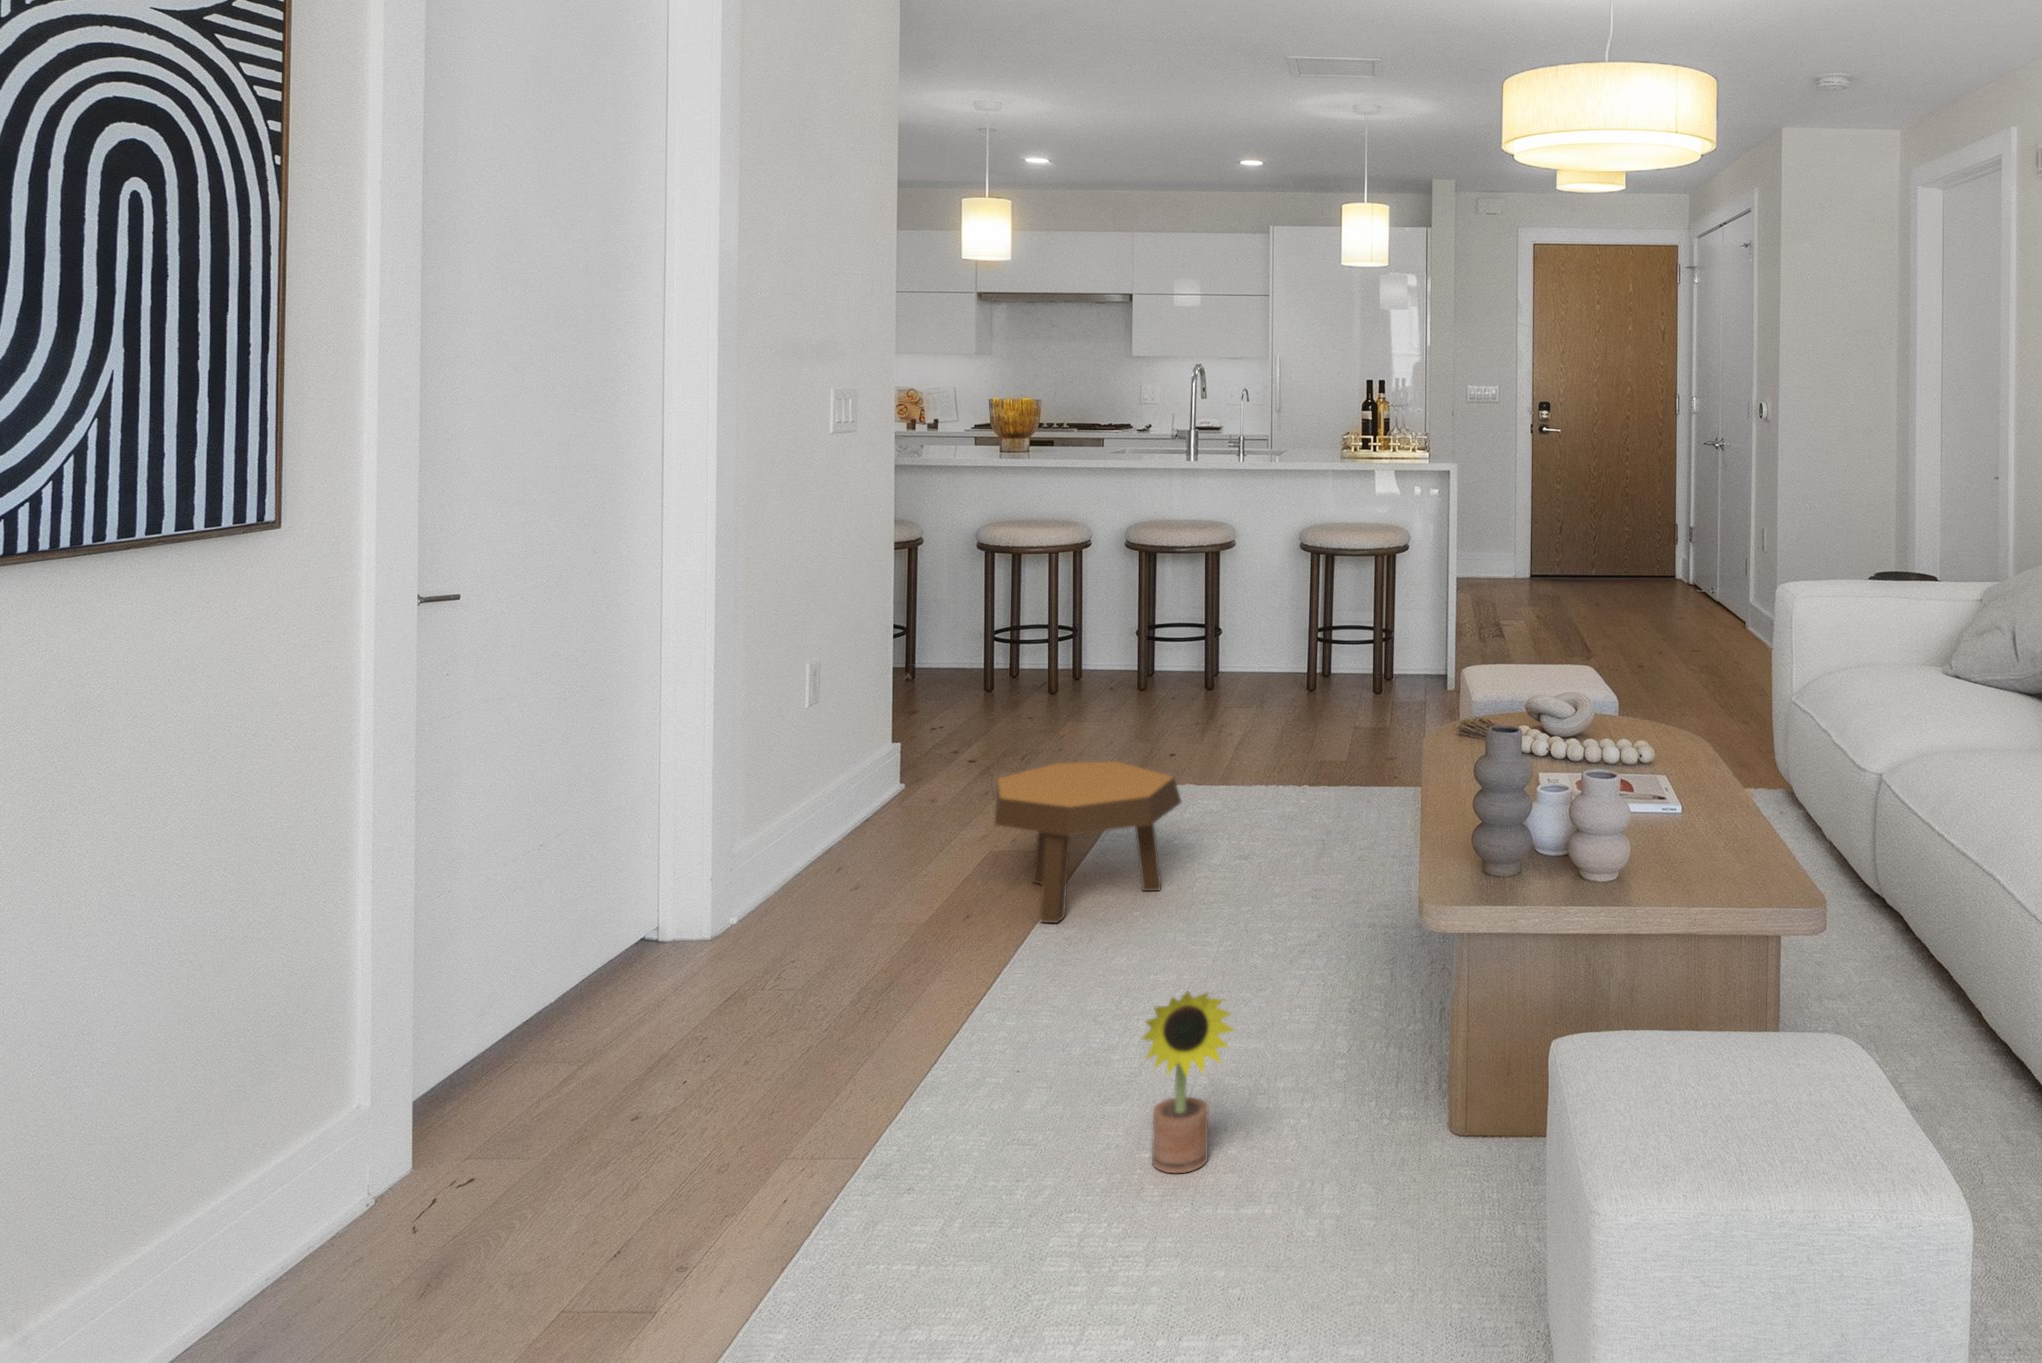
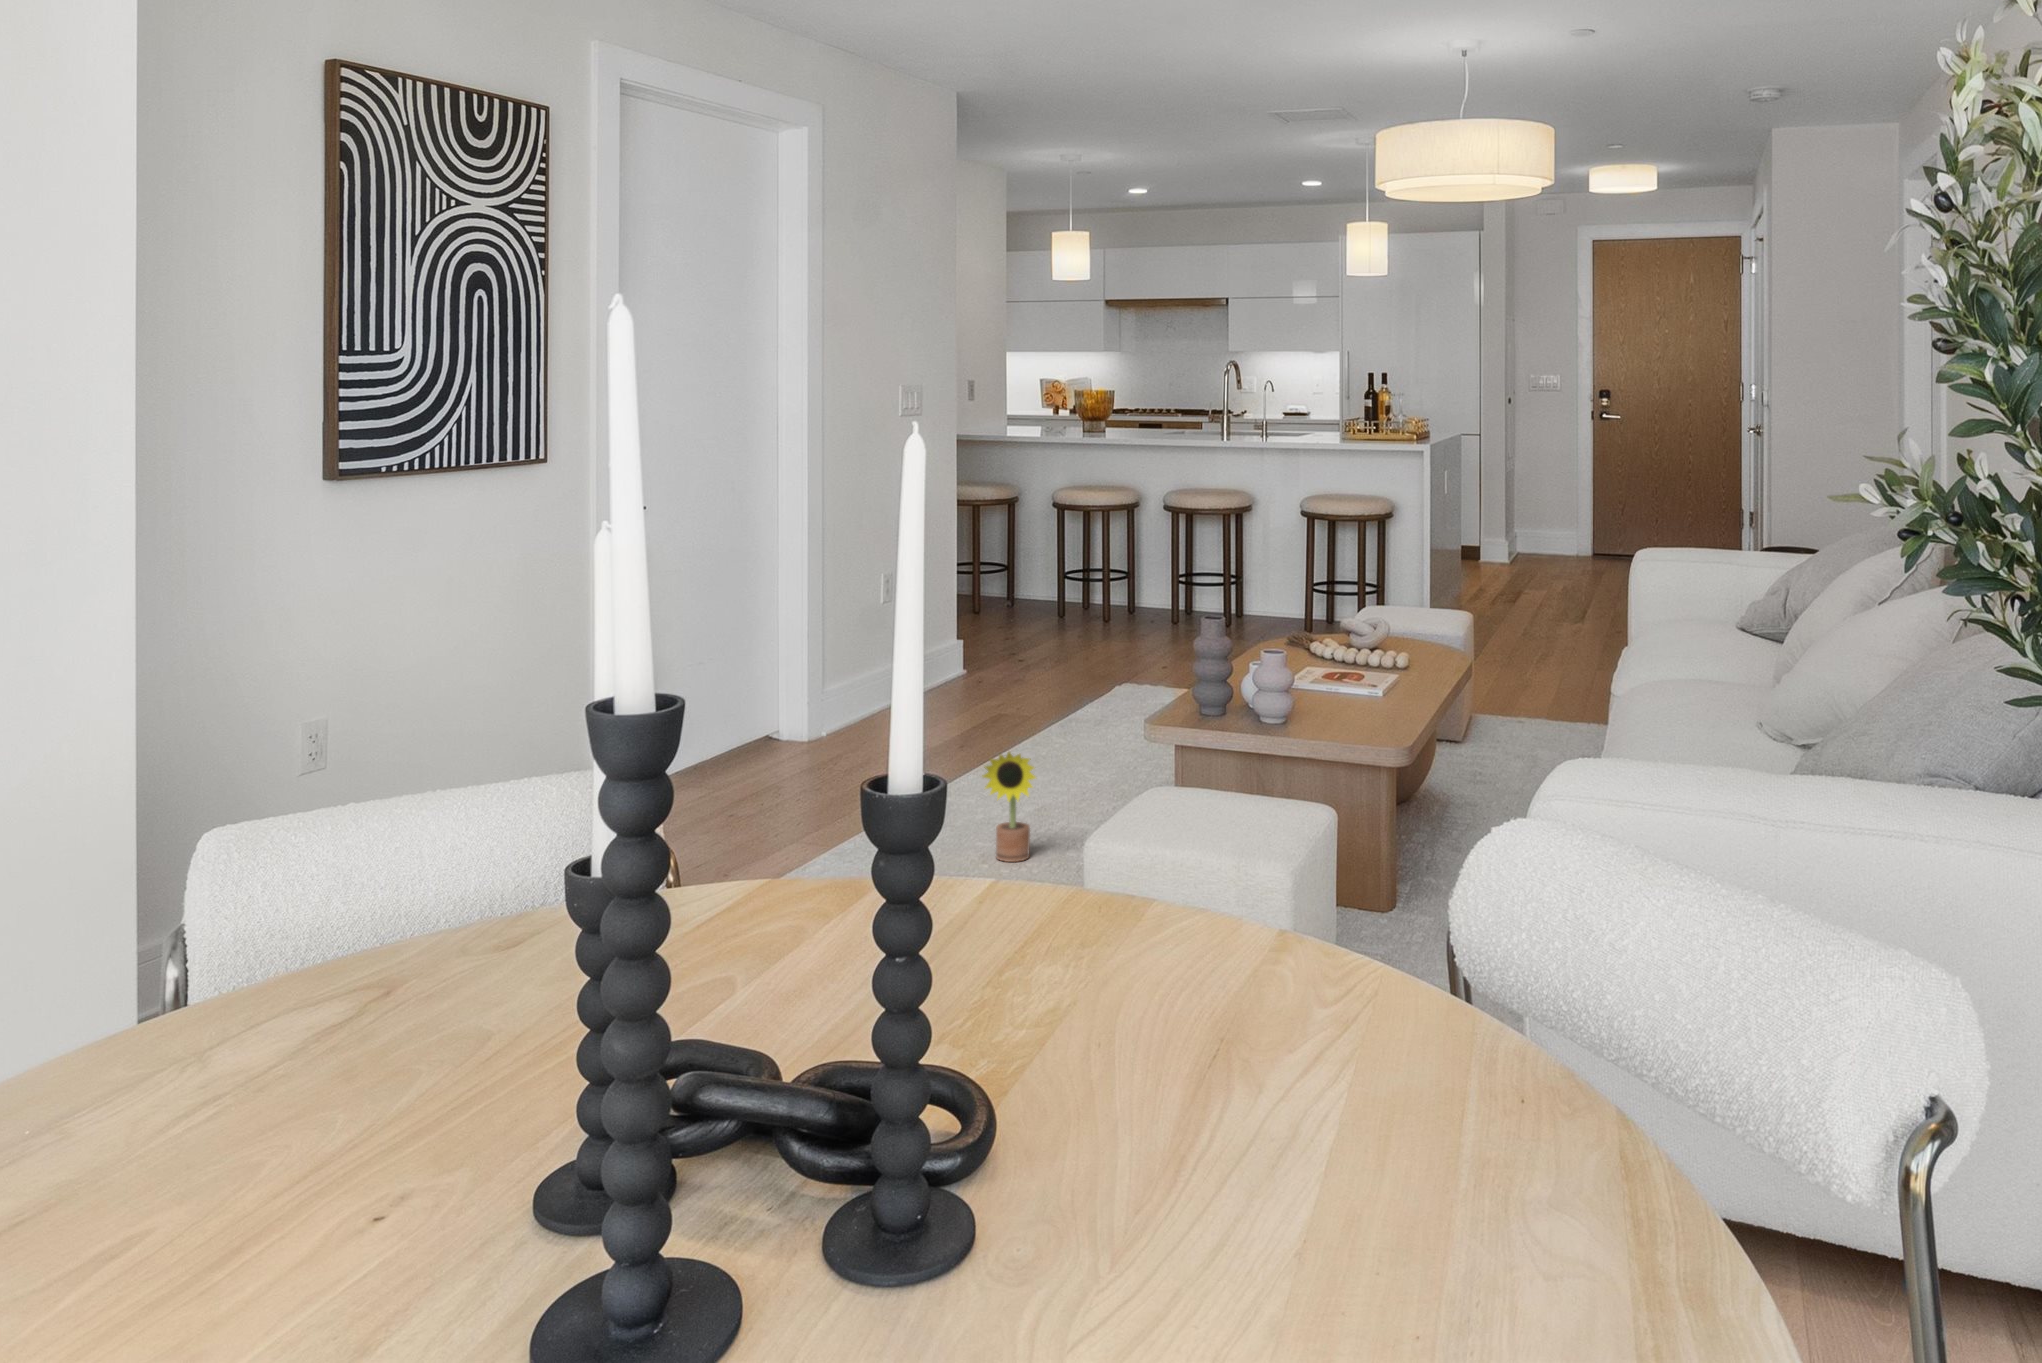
footstool: present [995,761,1181,923] -> none [979,650,1111,751]

